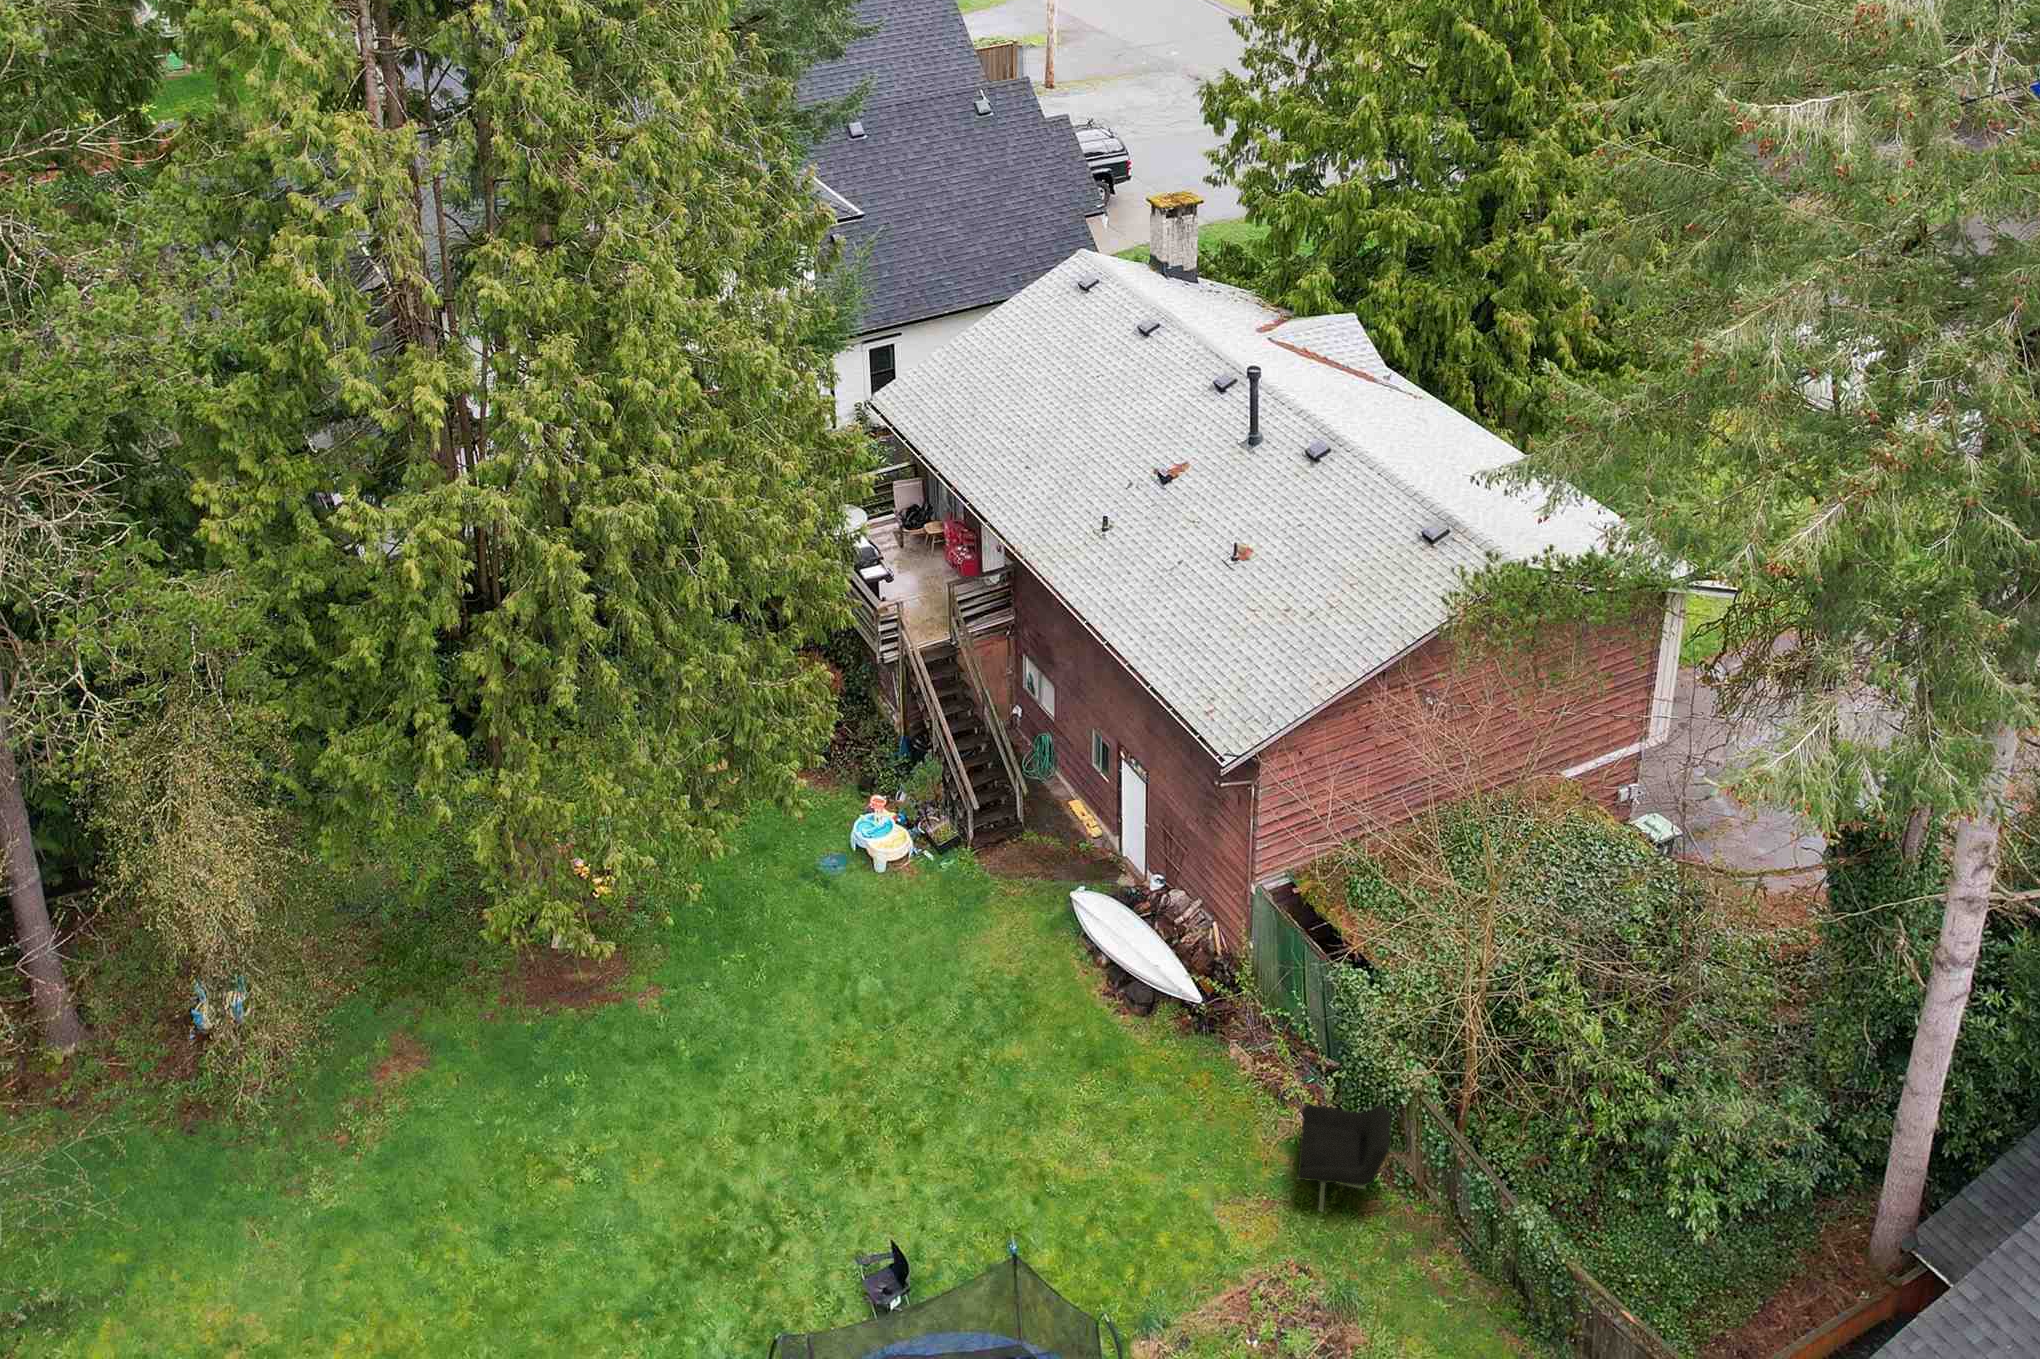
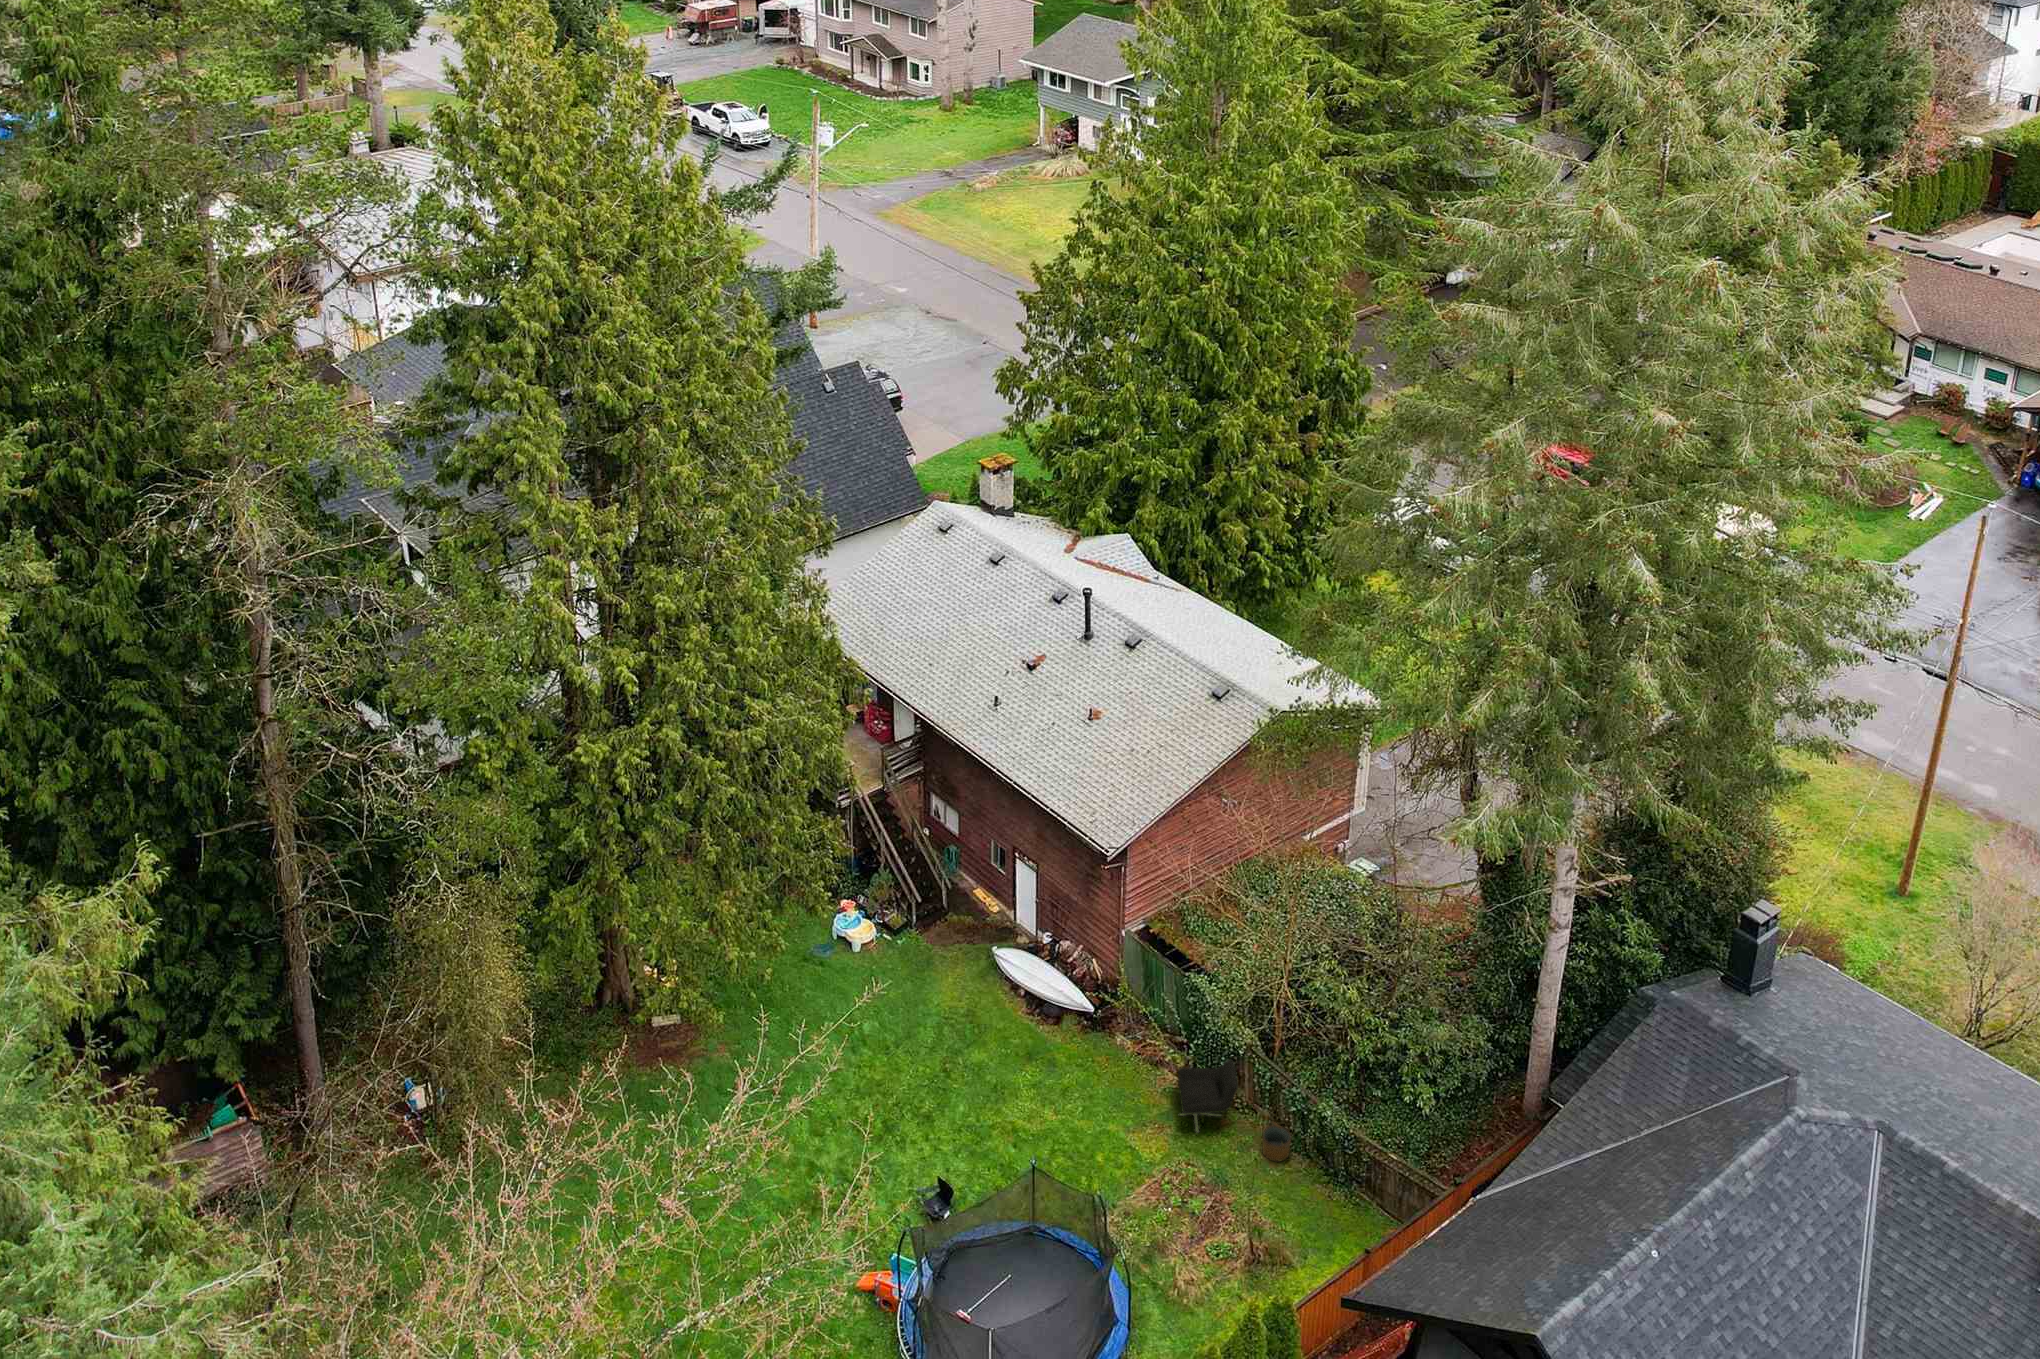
bucket: none [1421,1212,1468,1278] -> present [1262,1122,1291,1162]

